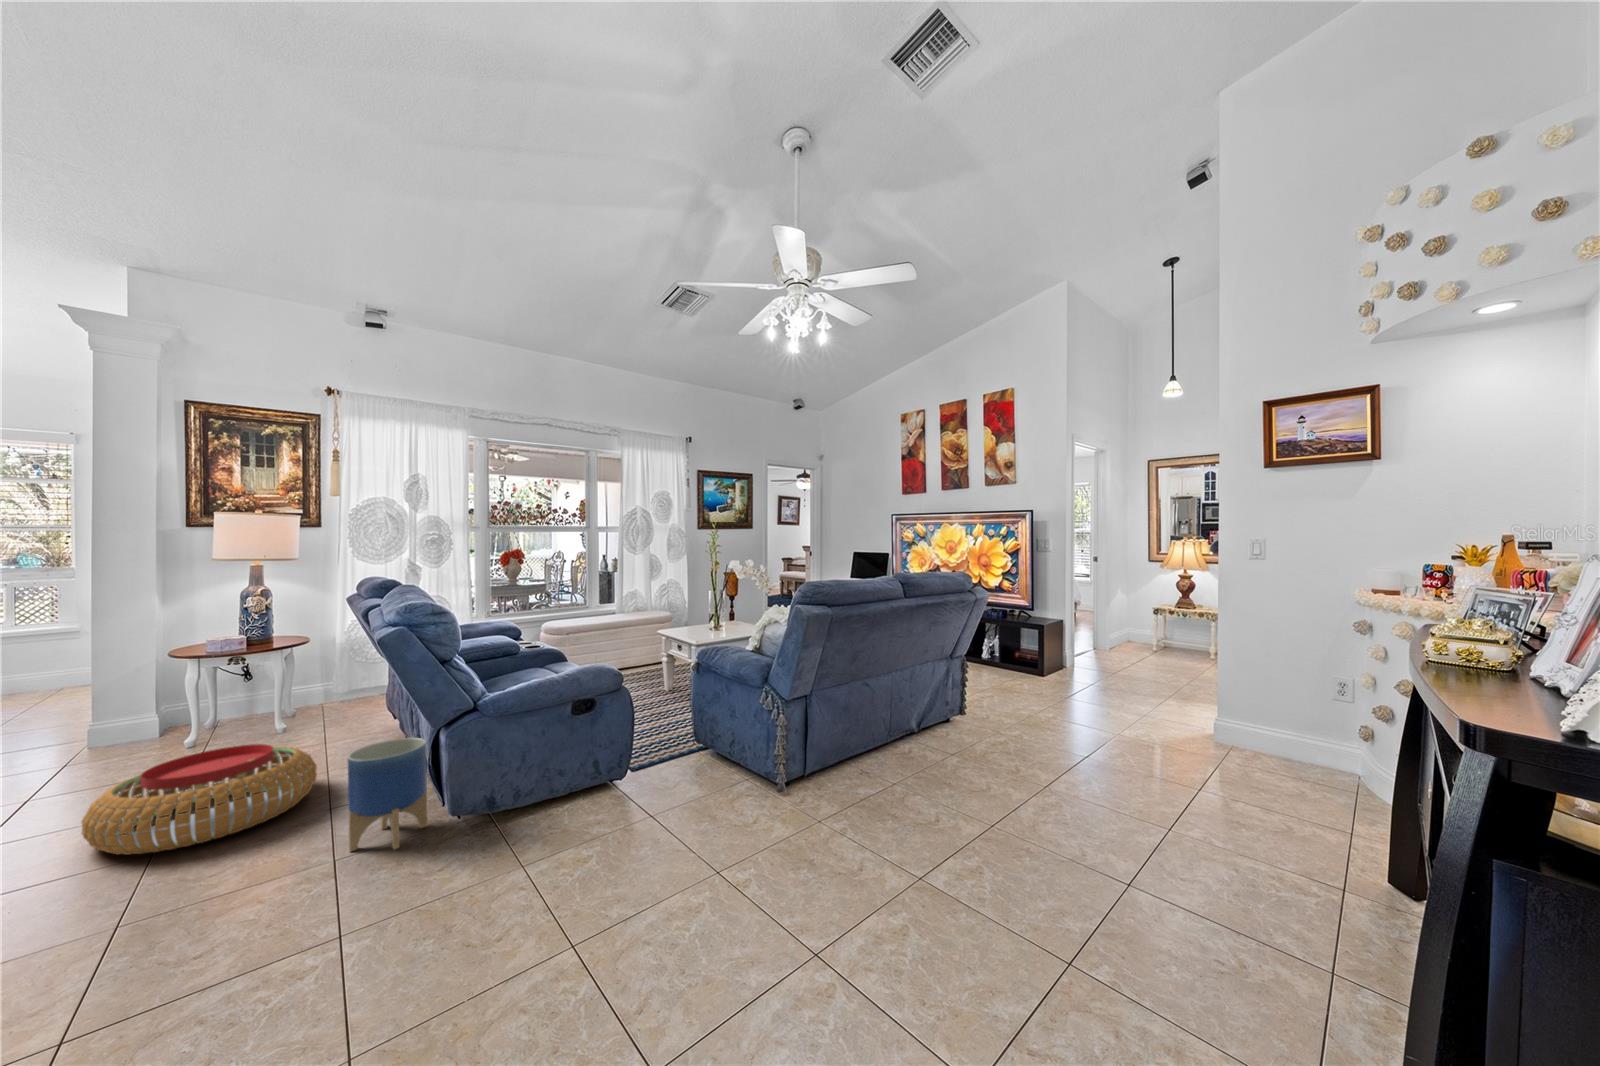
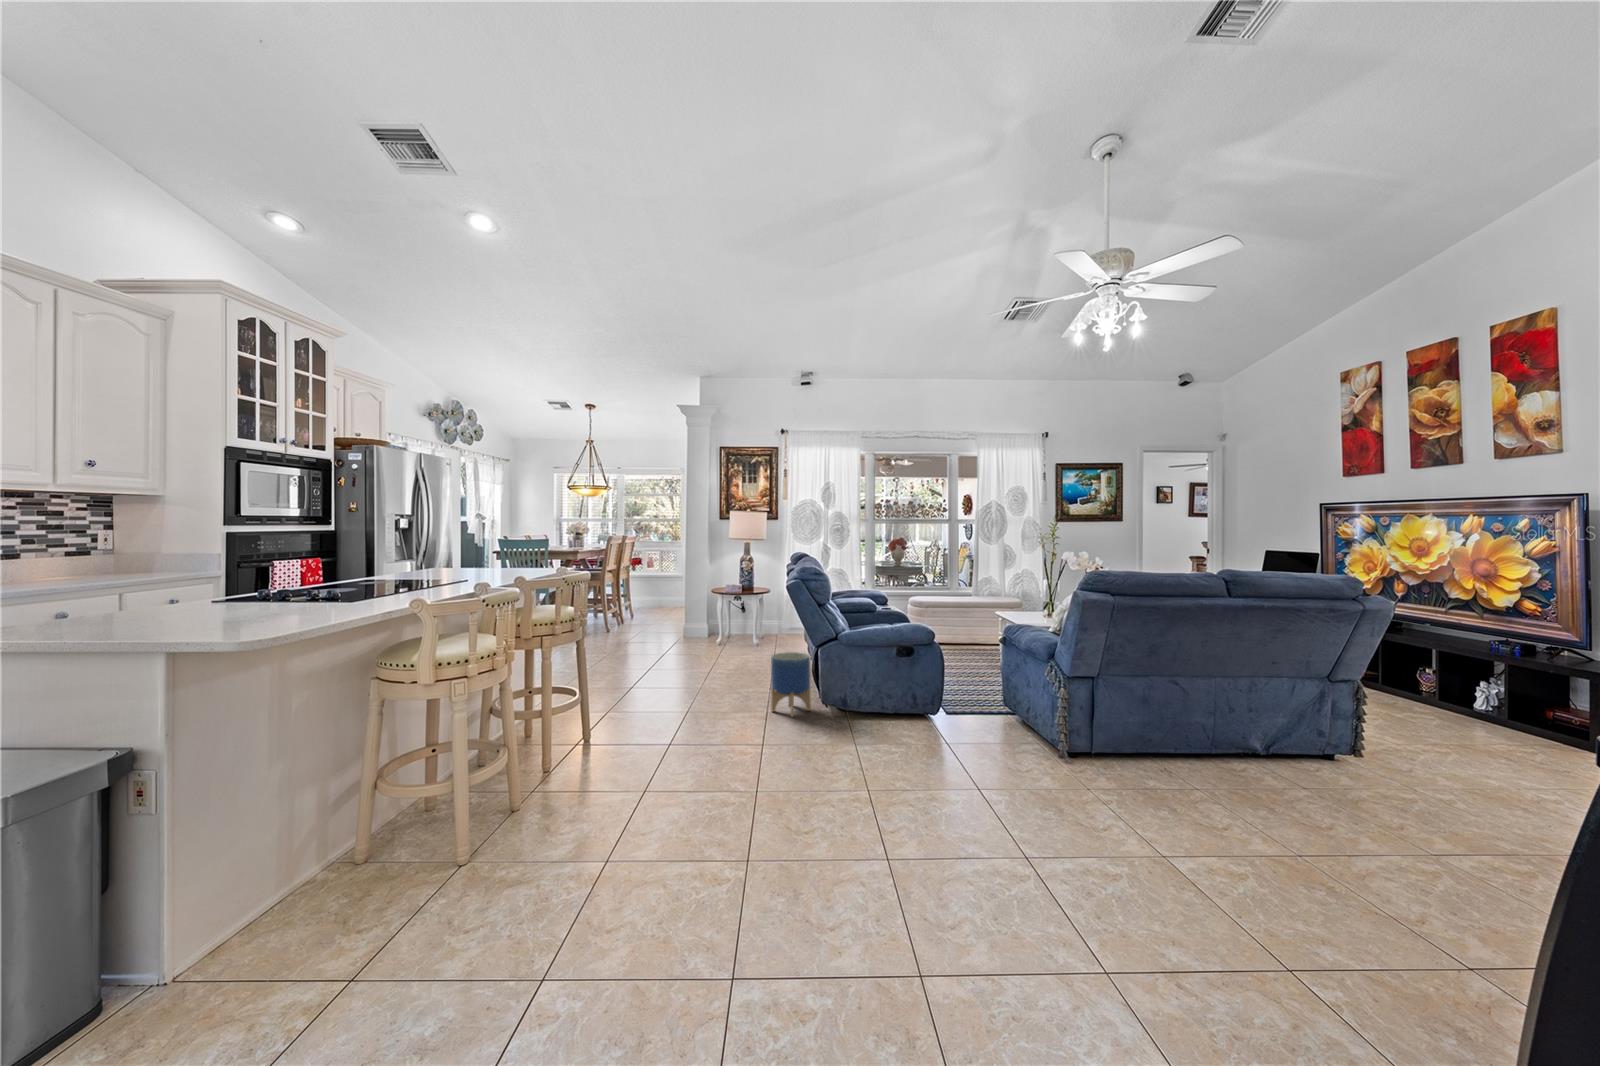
pouf: present [82,744,317,855] -> none [675,644,764,689]

